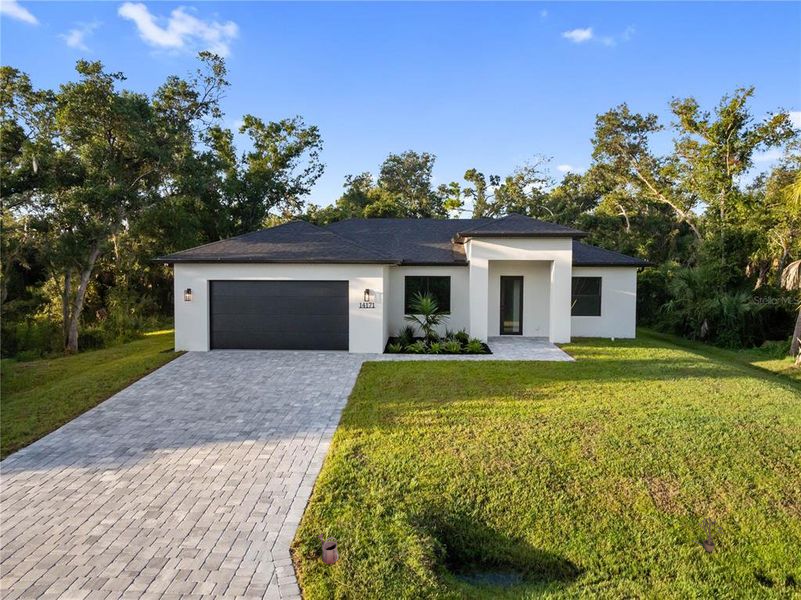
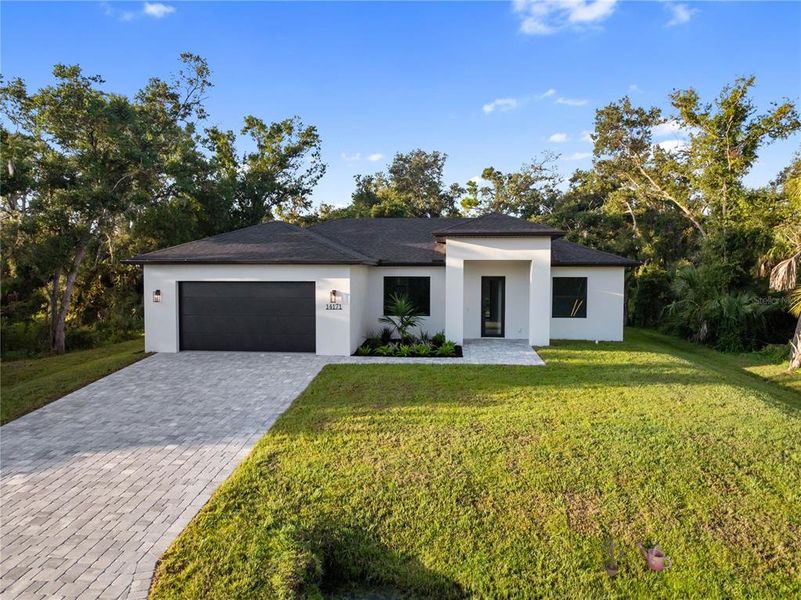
watering can: present [318,534,338,564] -> present [636,541,672,571]

